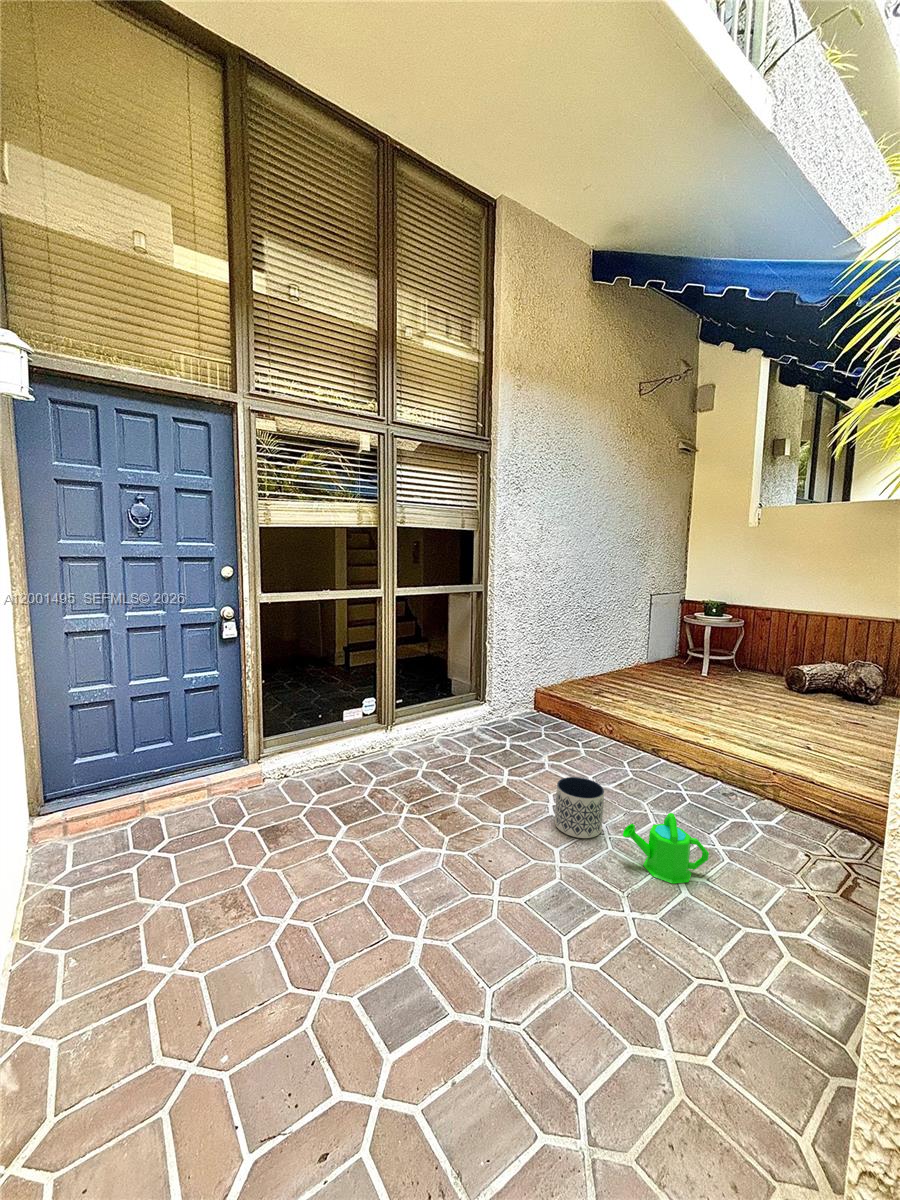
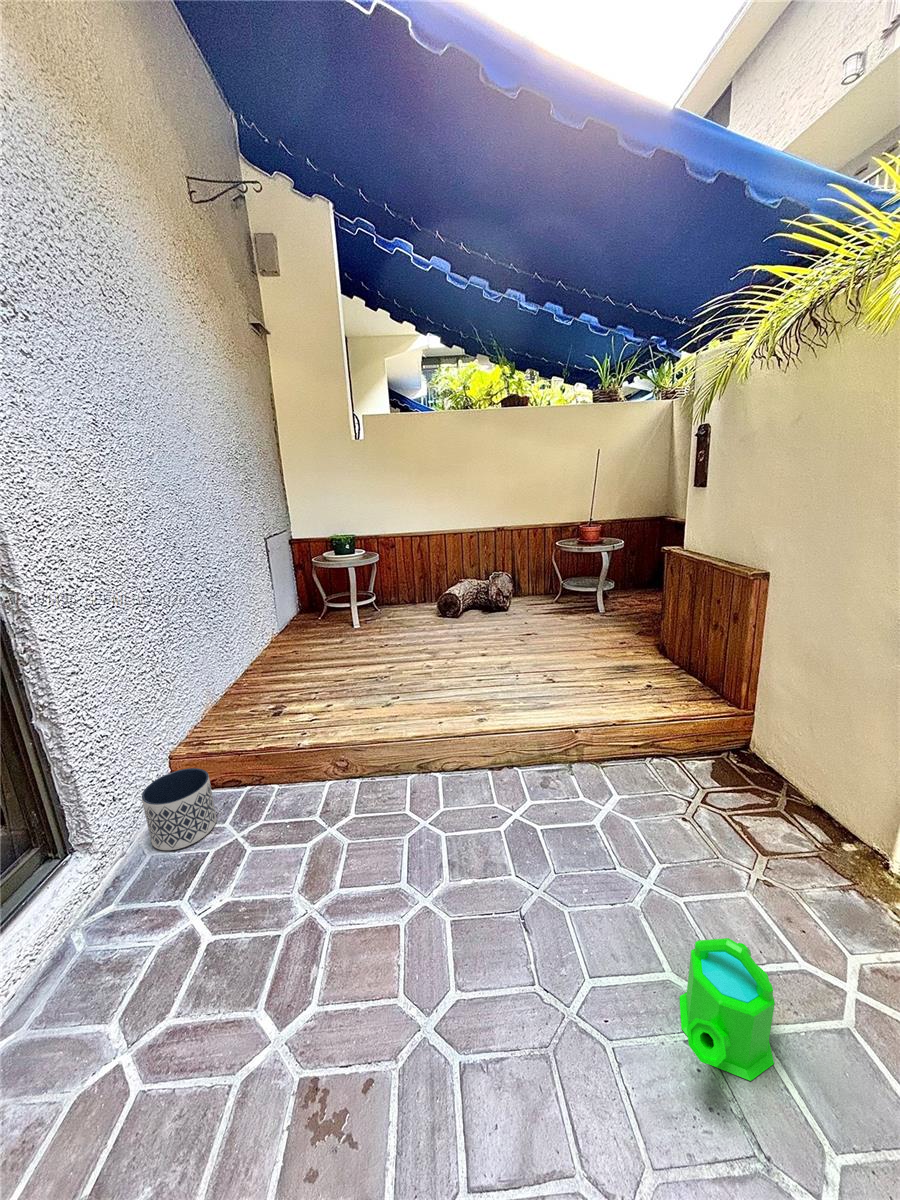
planter: present [555,777,604,838] -> present [142,768,216,850]

